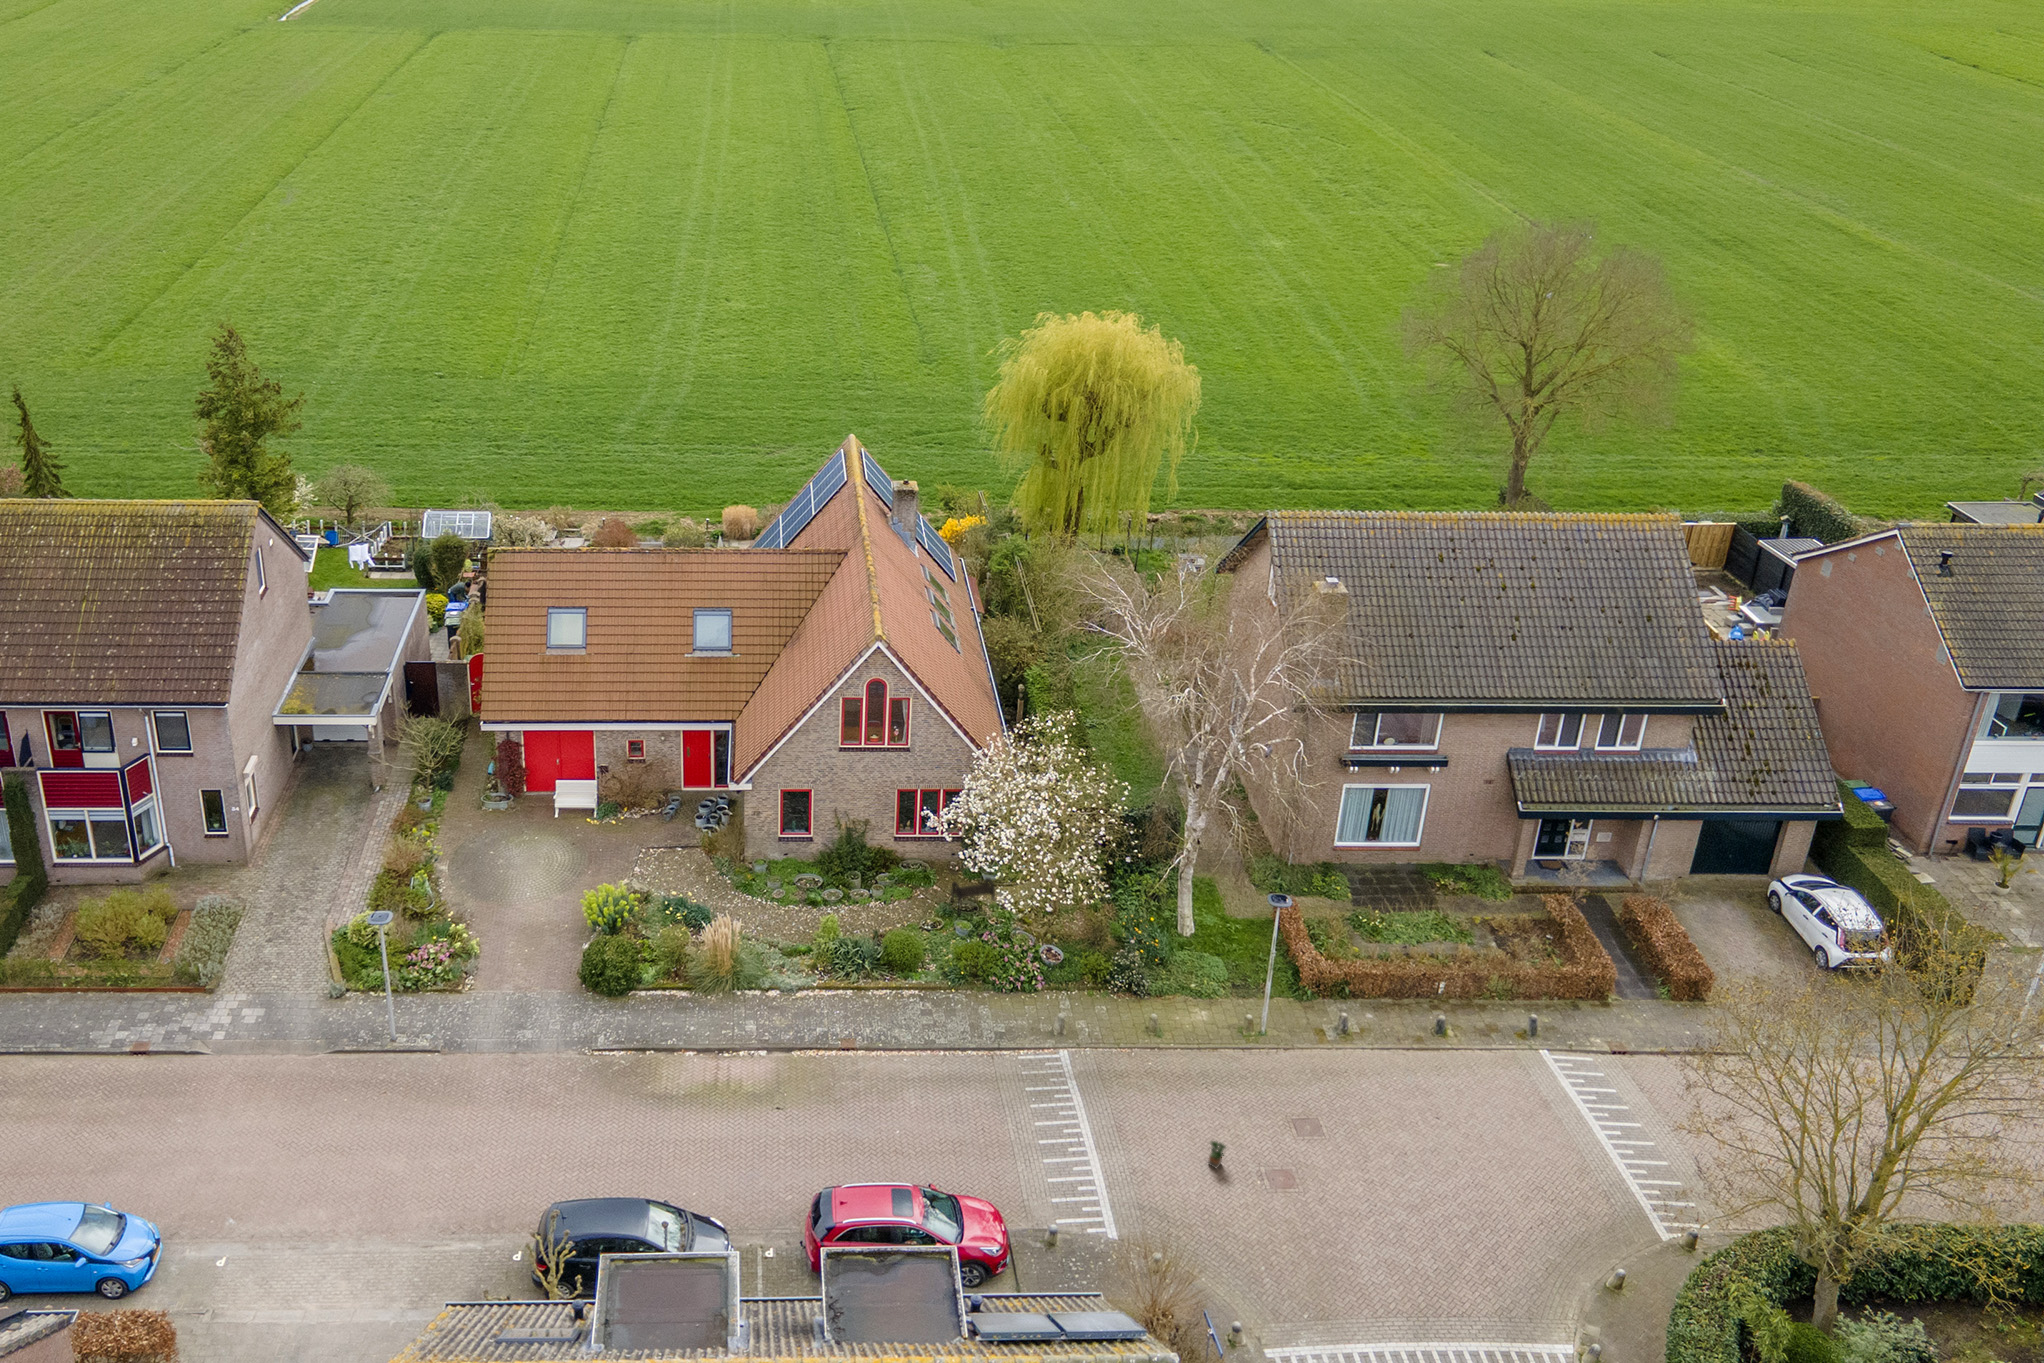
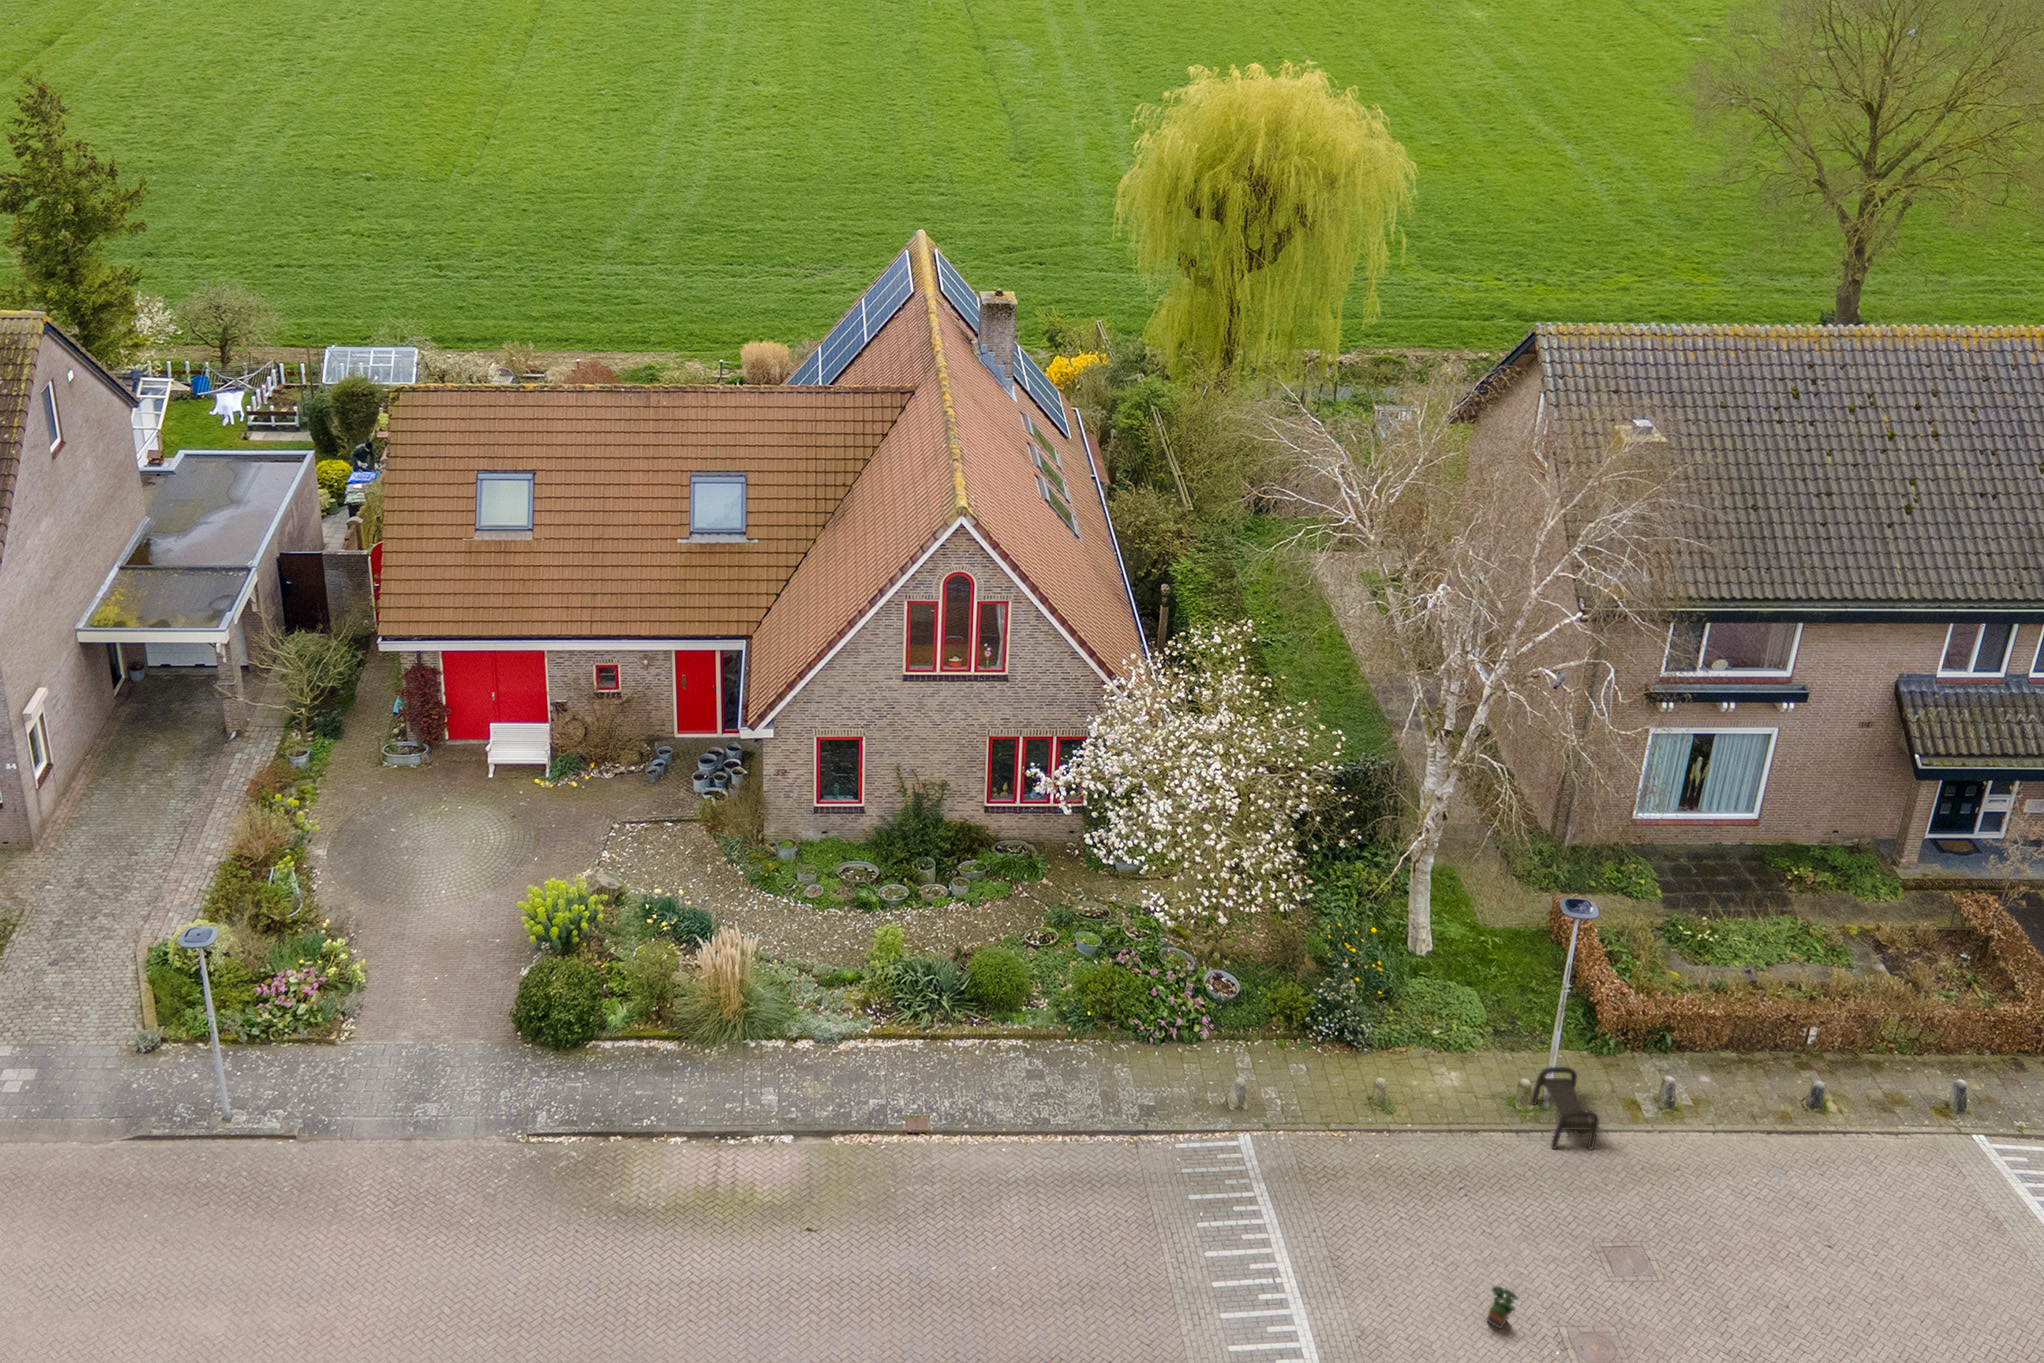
bench: present [951,878,995,914] -> present [1531,1067,1599,1149]

